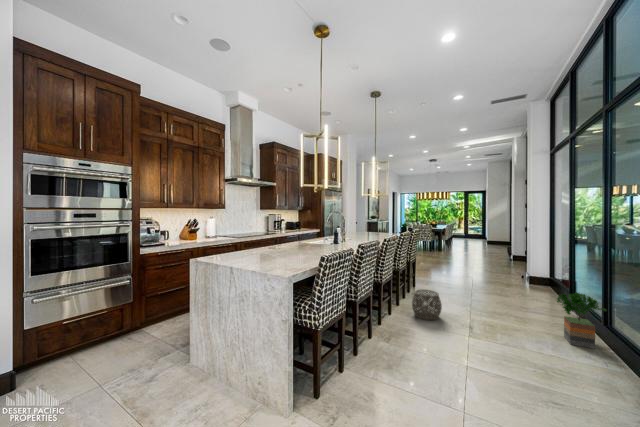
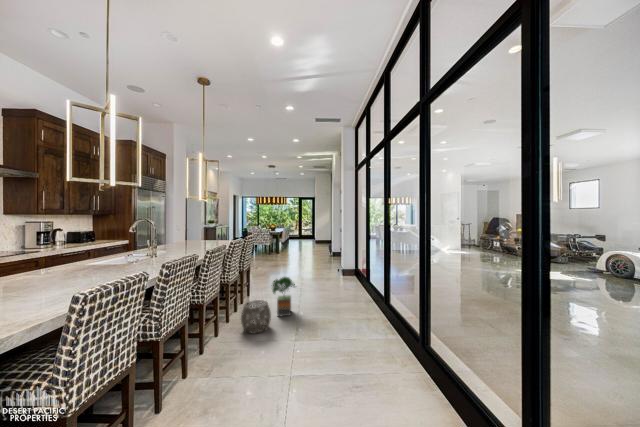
potted tree: present [557,292,606,349] -> present [272,277,295,316]

